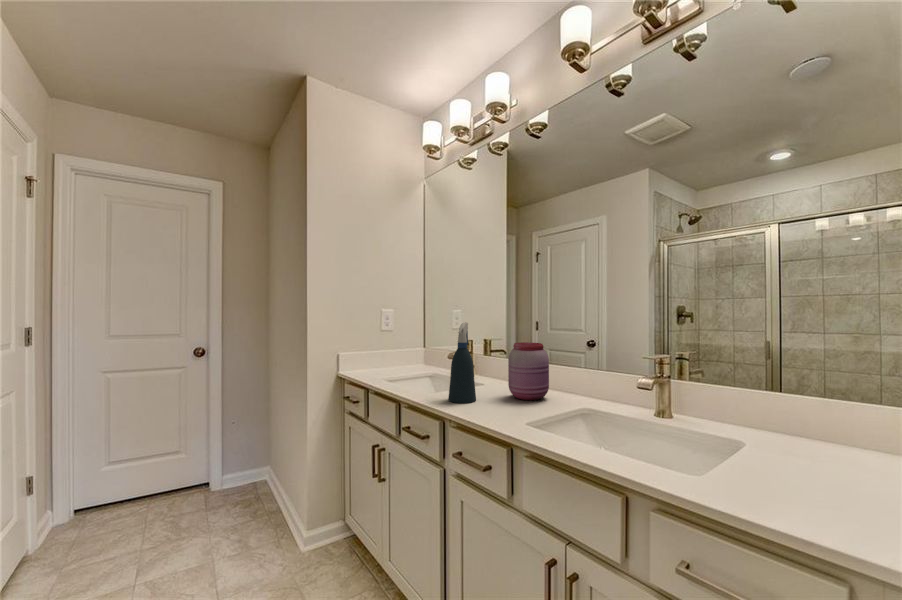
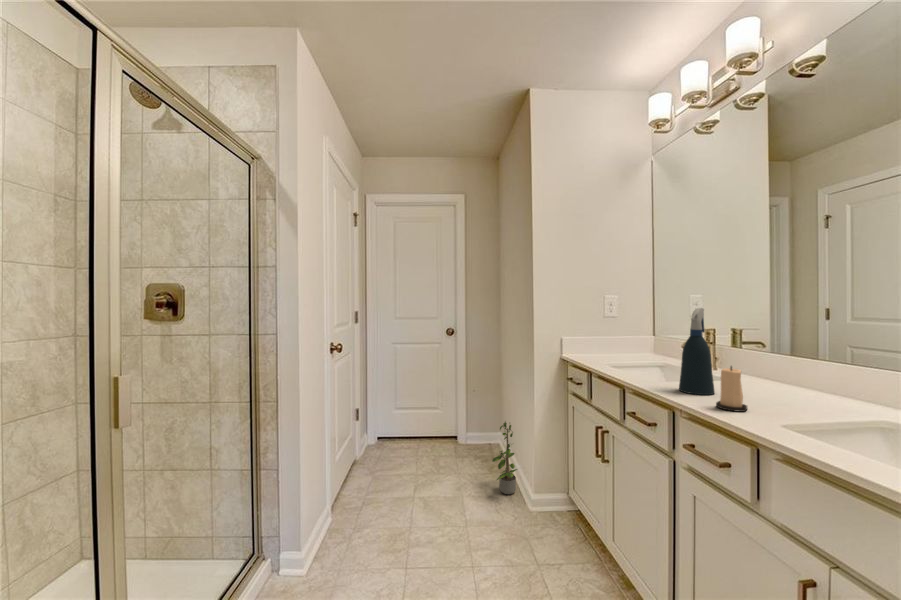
jar: present [508,342,549,400] -> none [761,333,825,402]
candle: none [479,375,502,417] -> present [716,366,747,412]
potted plant: none [253,452,286,541] -> present [492,422,517,494]

